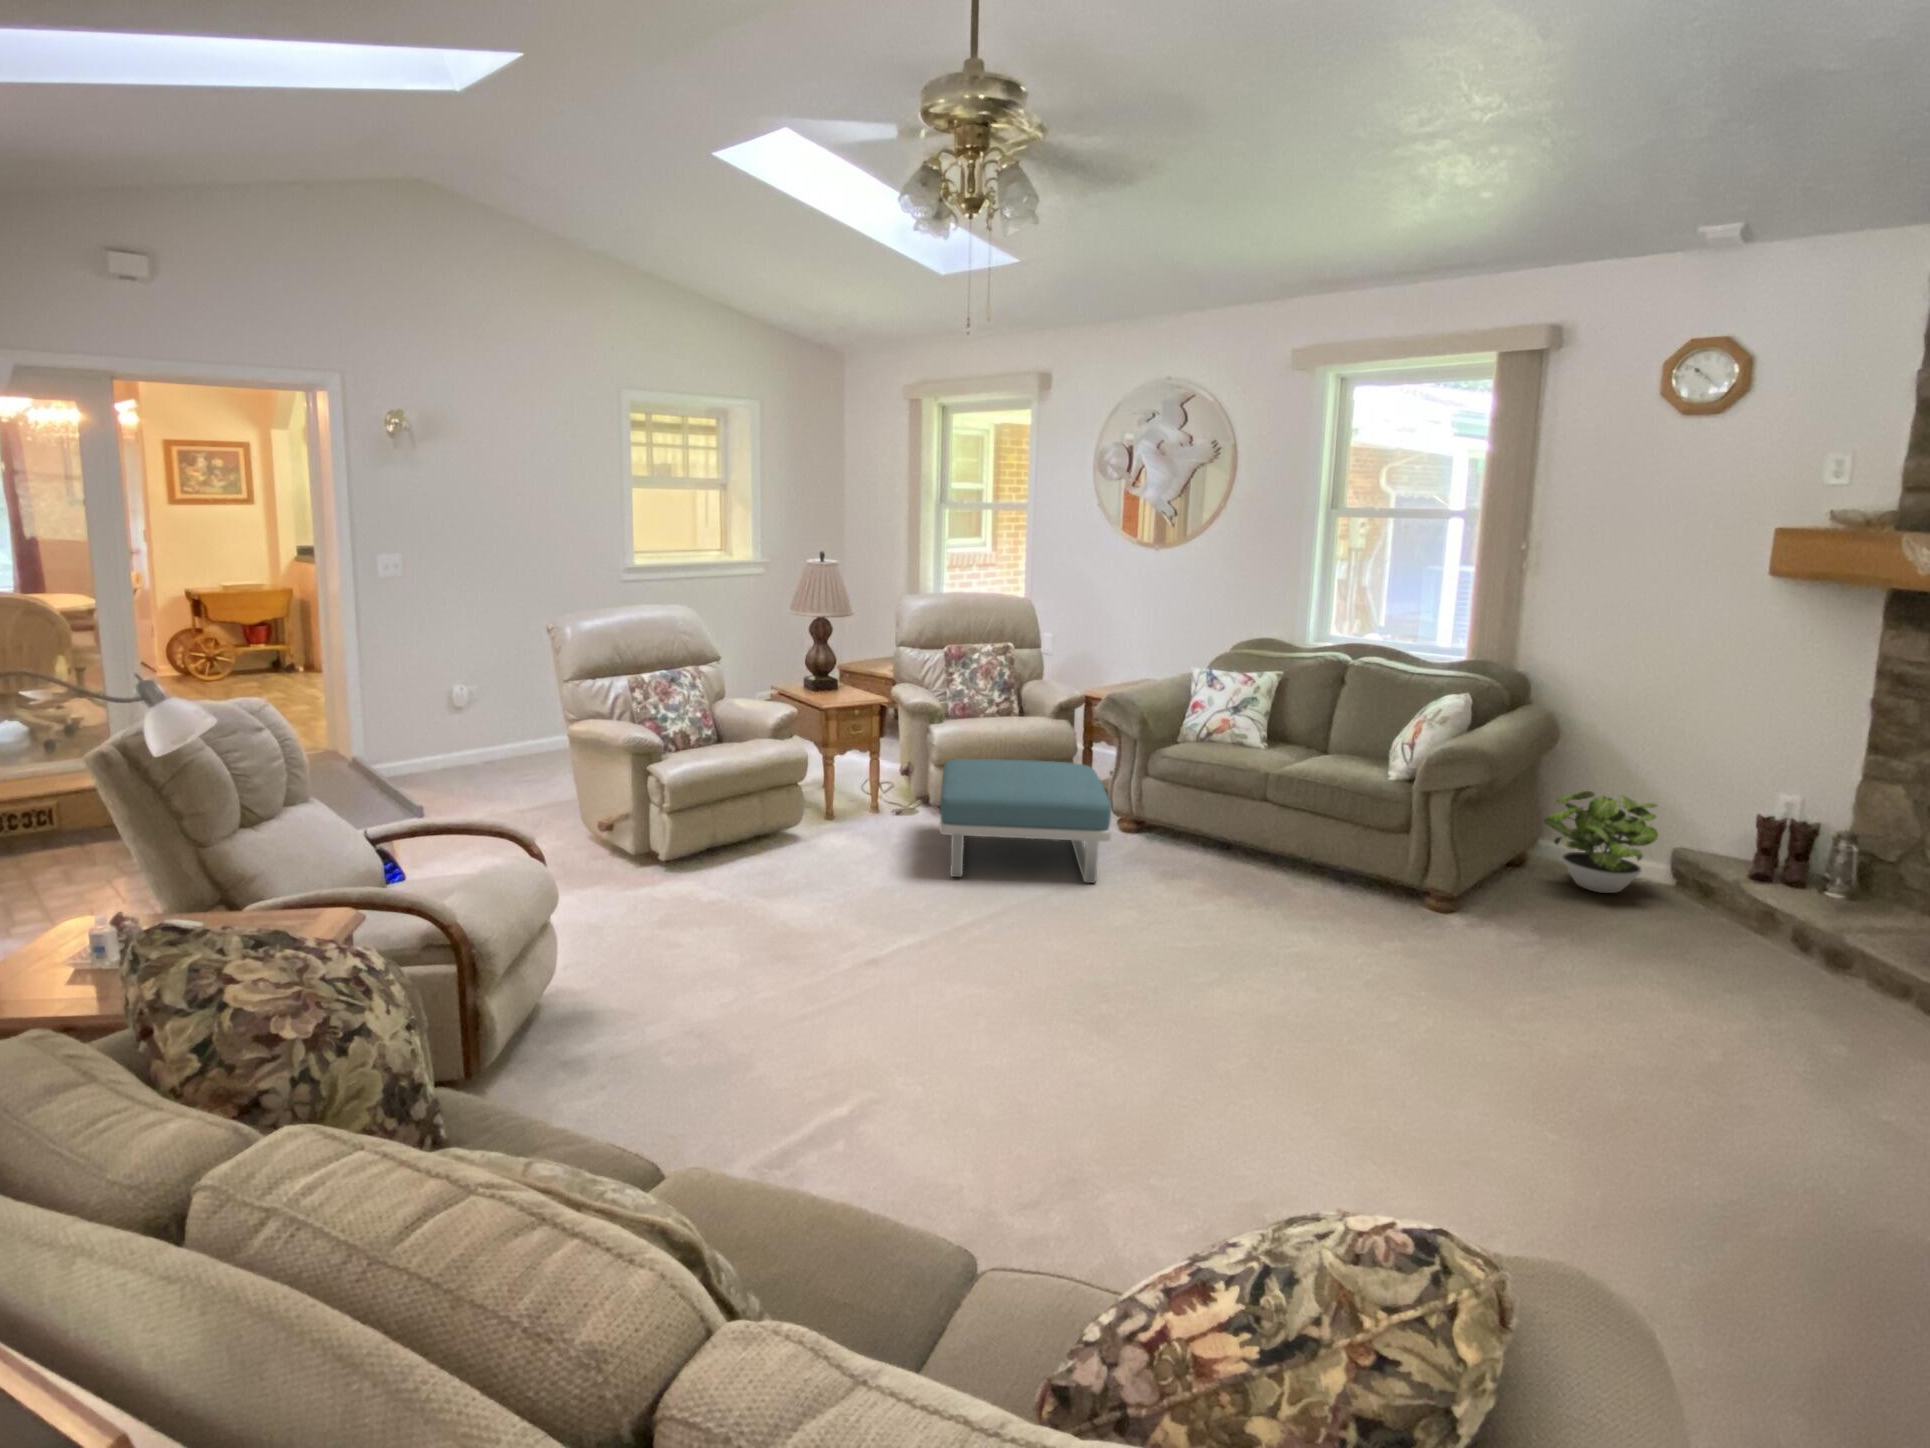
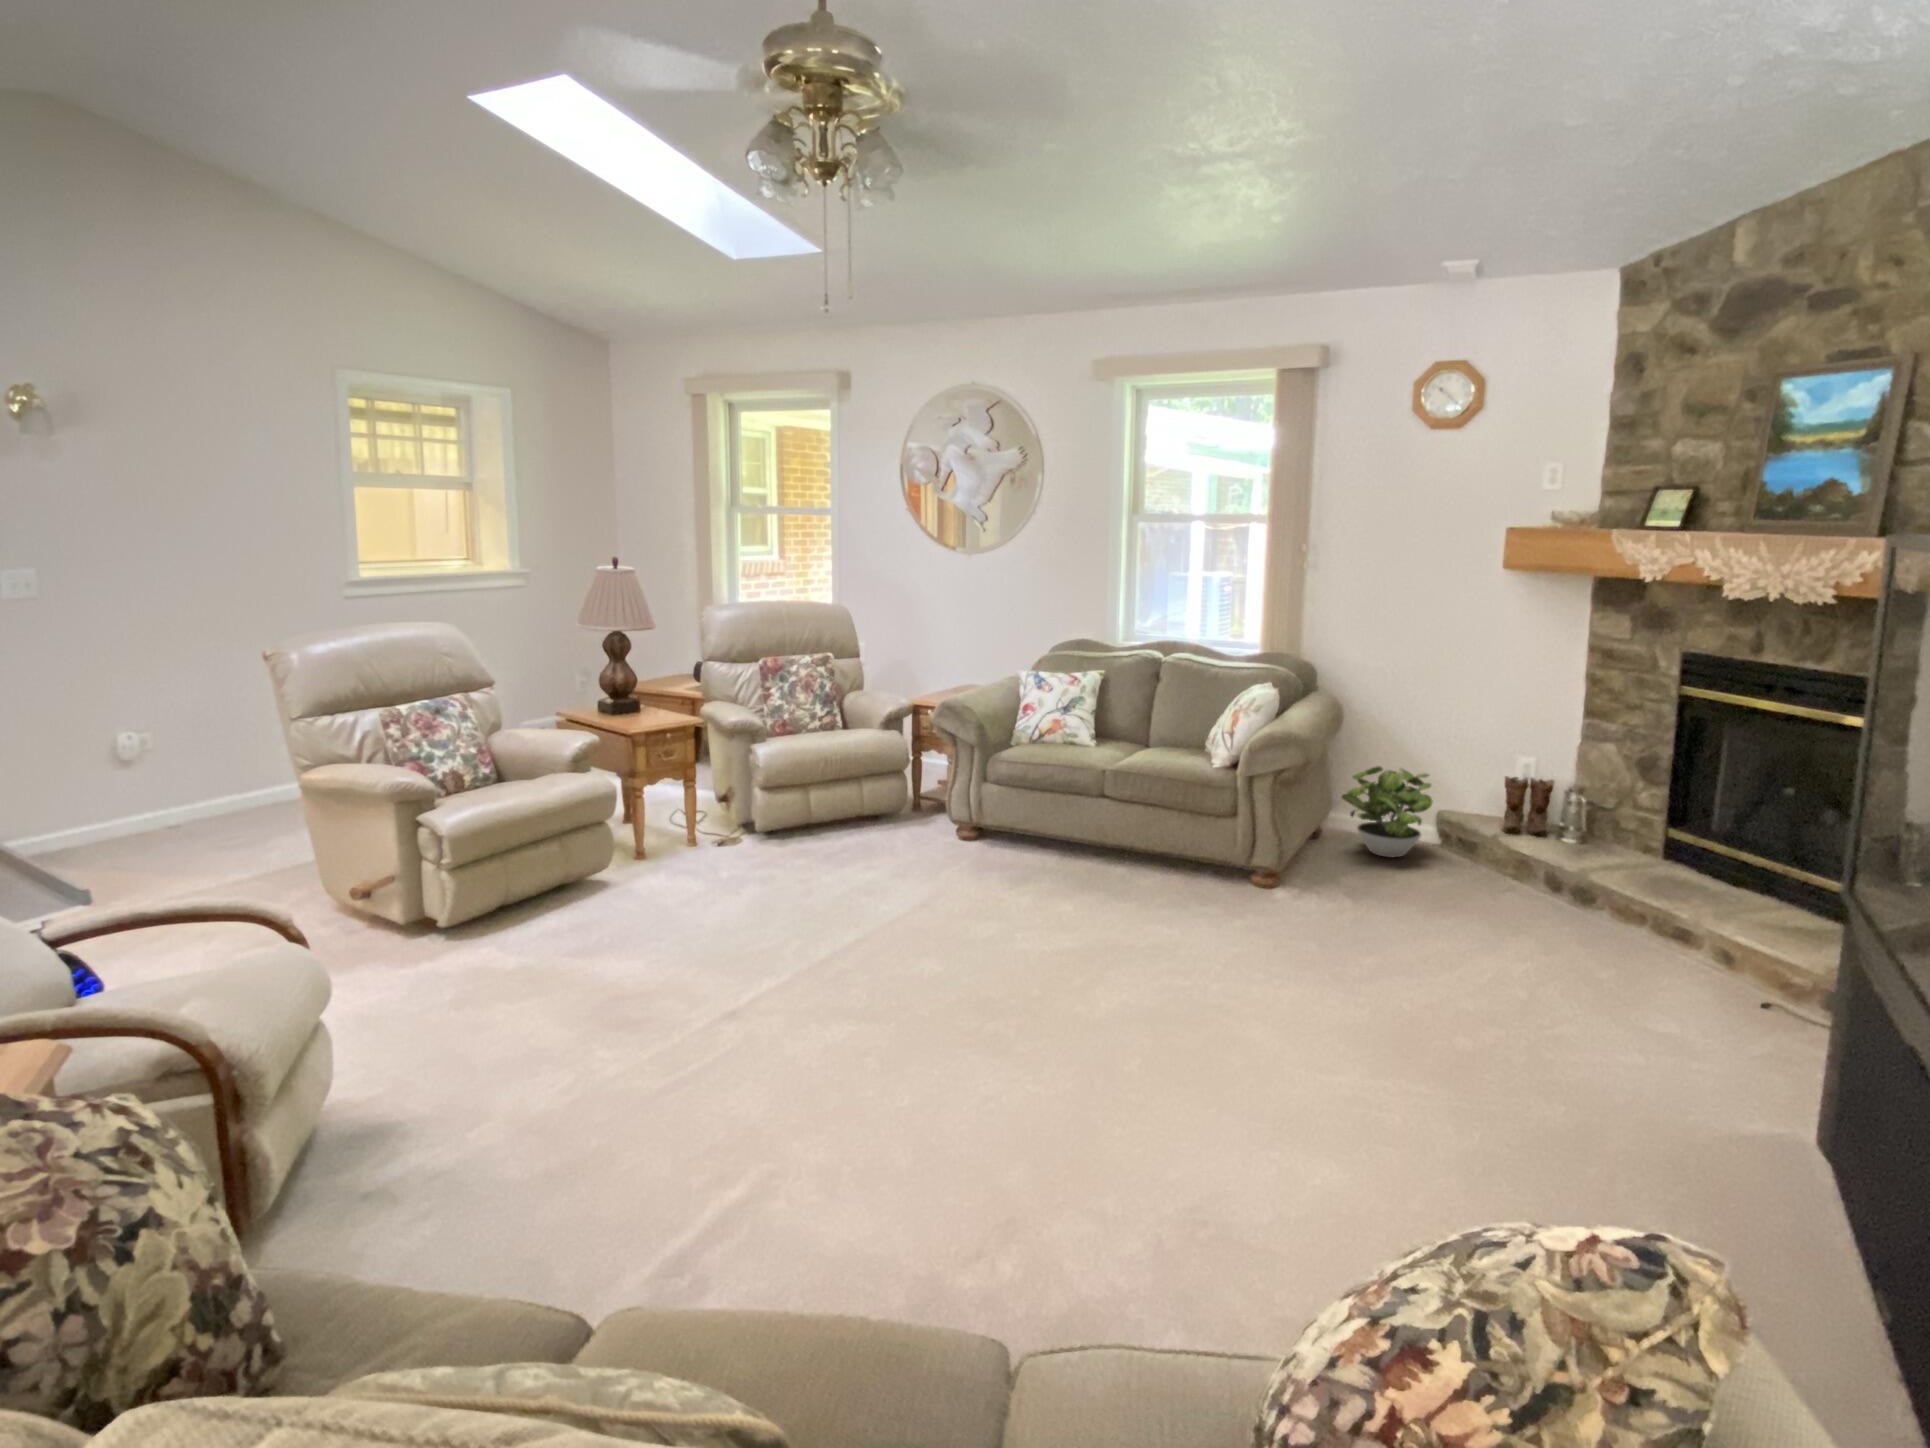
footstool: present [940,759,1111,883] -> none [771,775,960,908]

